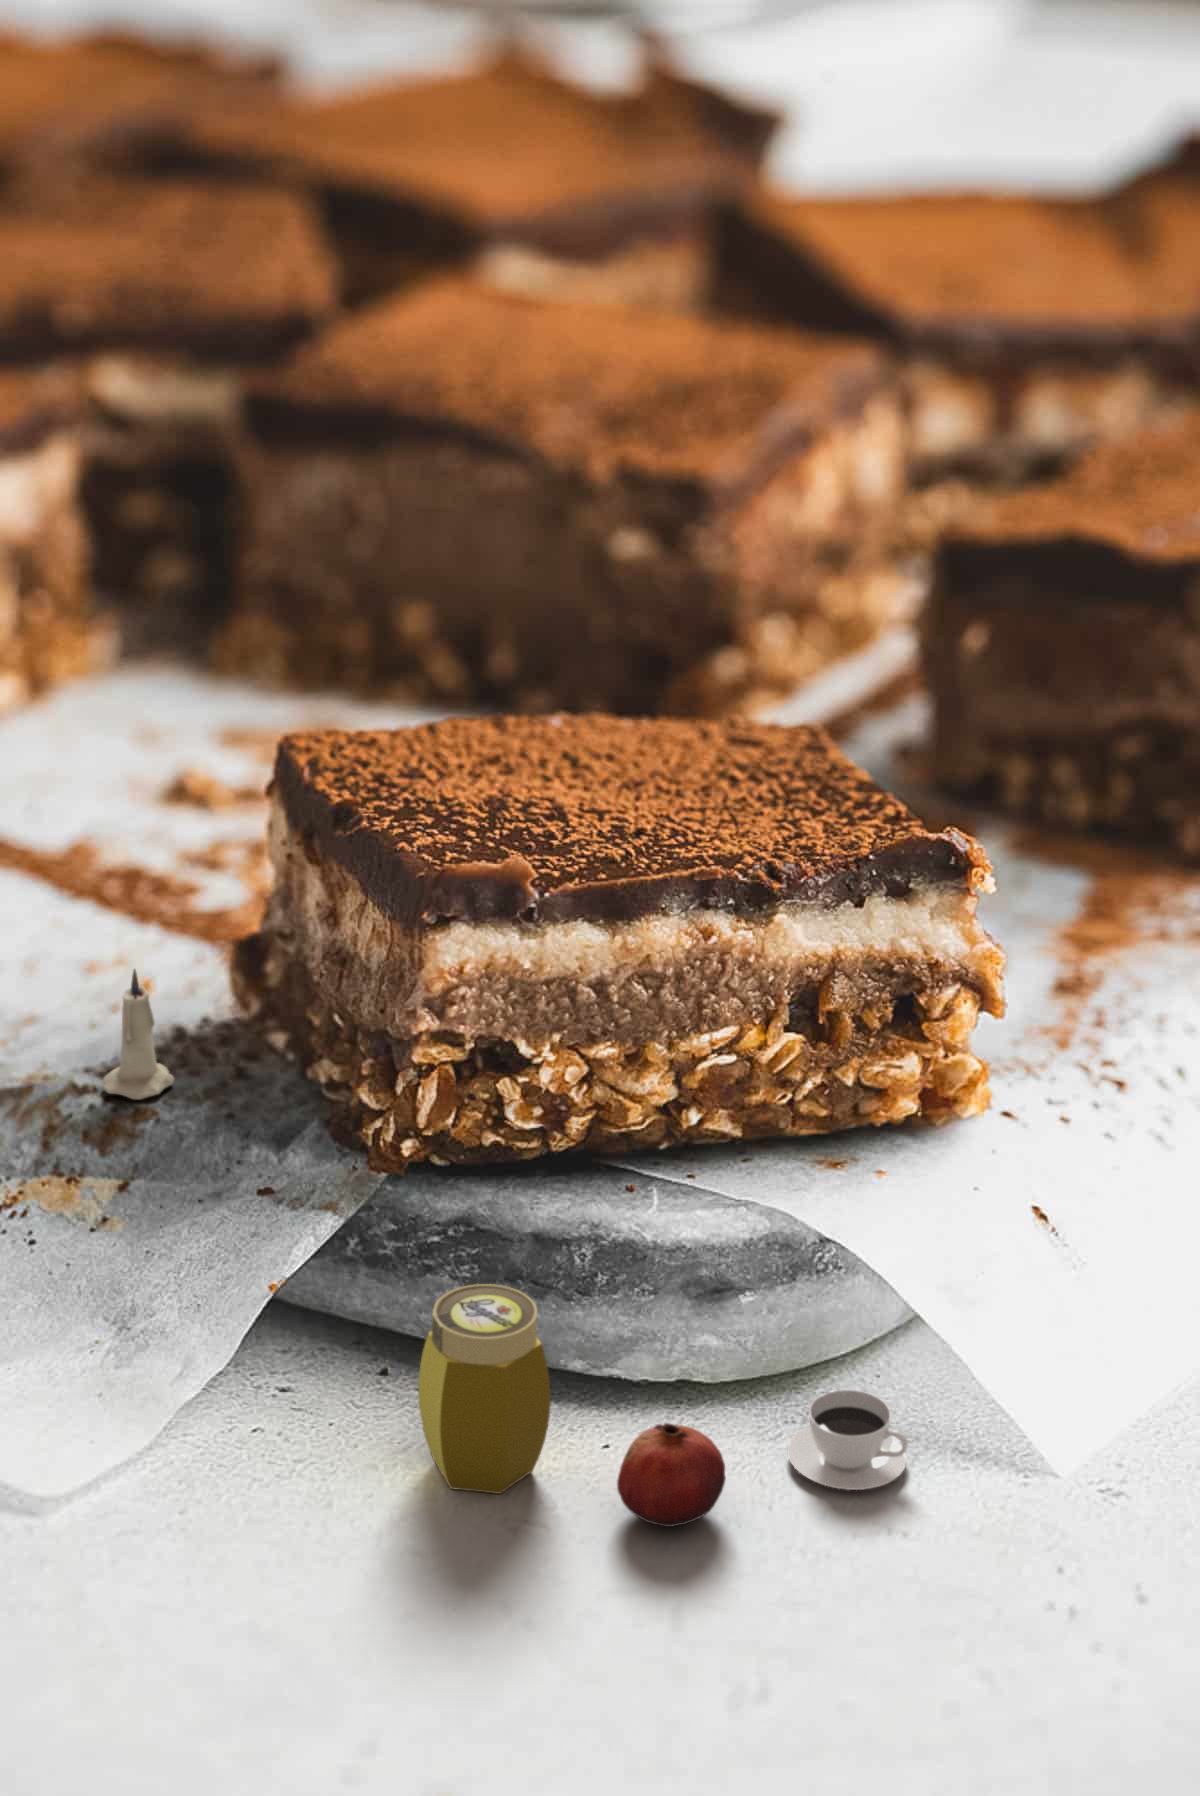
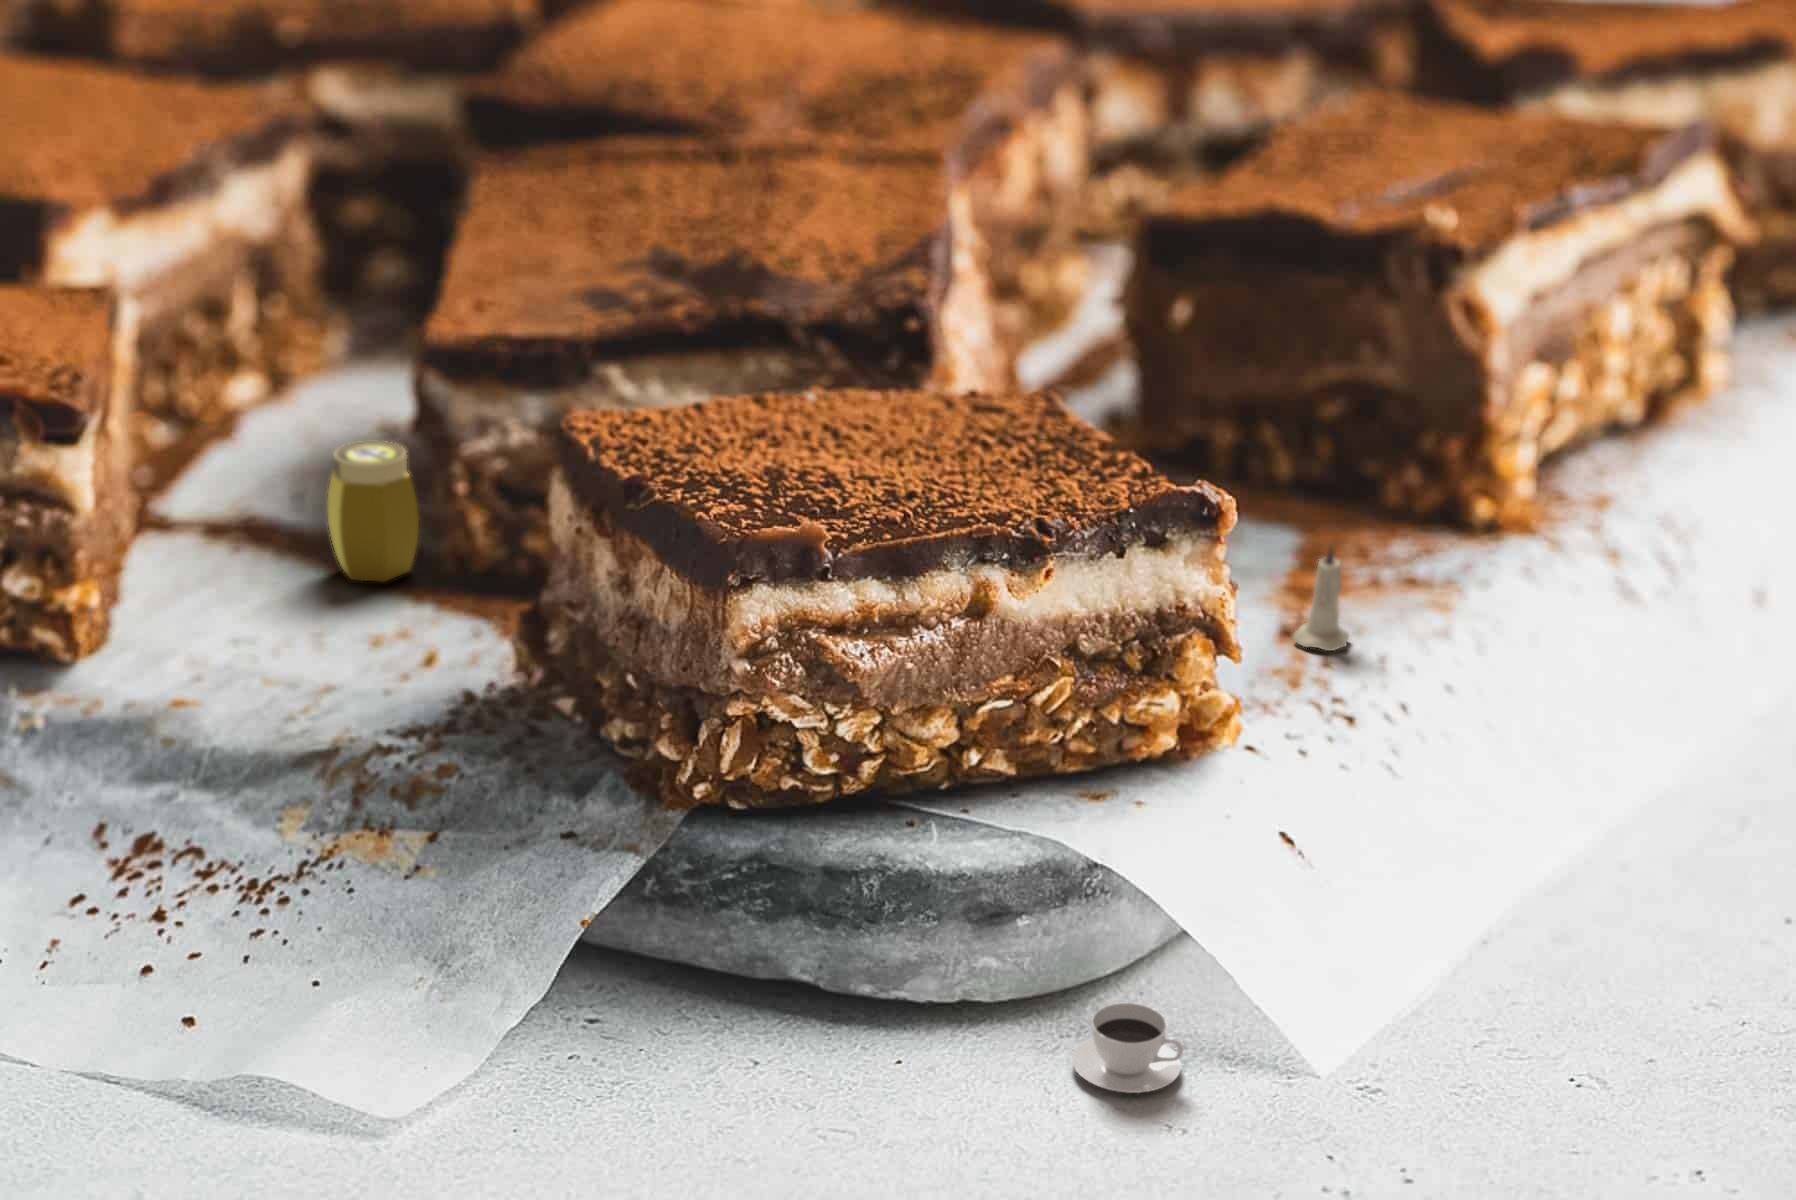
candle: present [102,969,175,1099] -> present [1293,544,1349,651]
jar: present [418,1284,551,1494] -> present [328,441,419,581]
fruit: present [617,1423,726,1527] -> none [923,1036,1021,1131]

